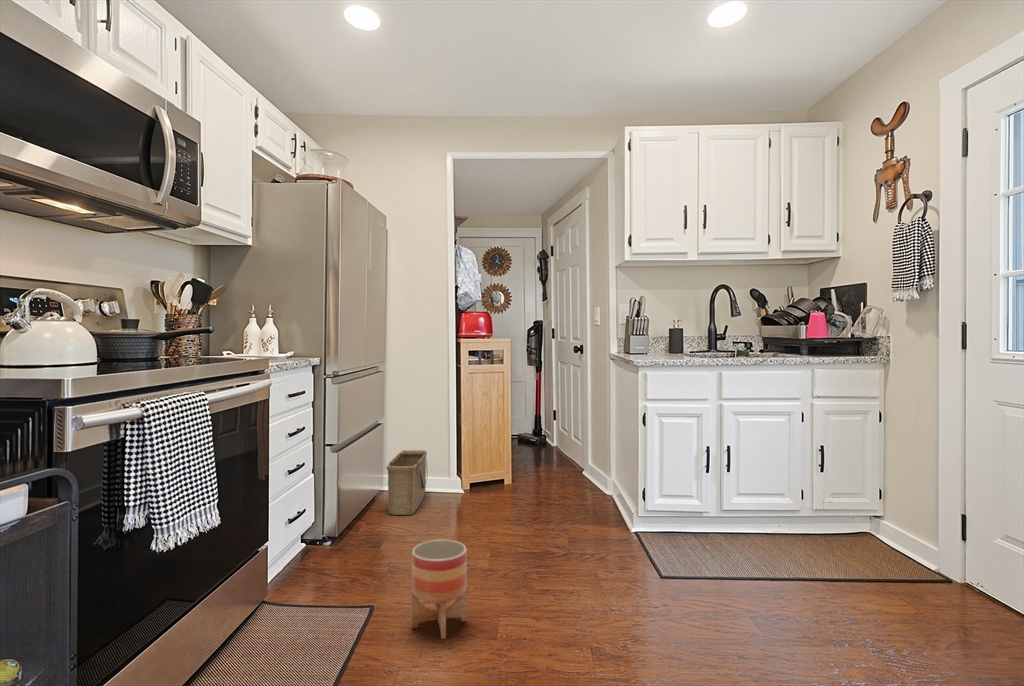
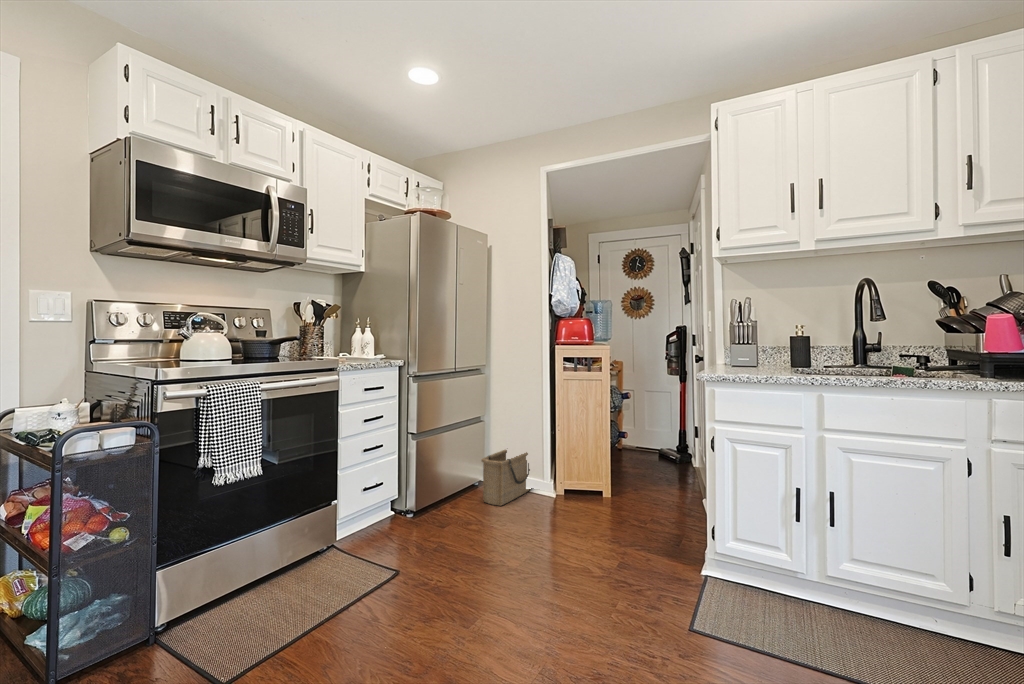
planter: present [411,540,467,639] -> none [372,538,427,641]

